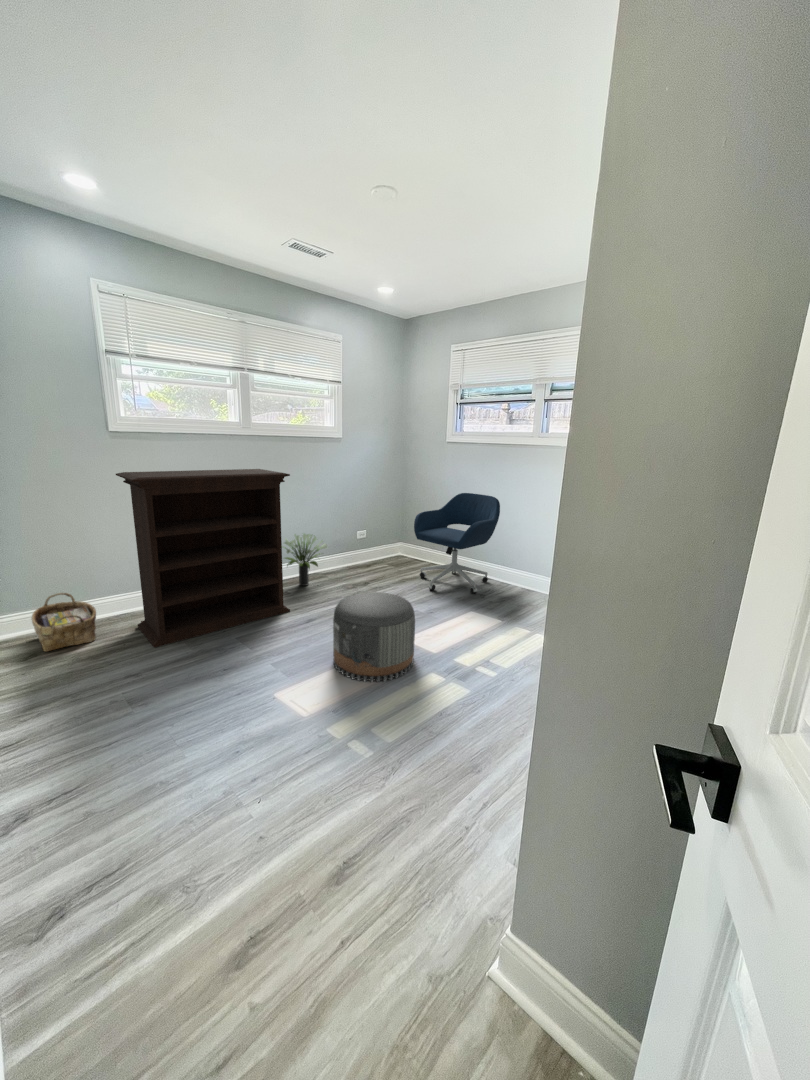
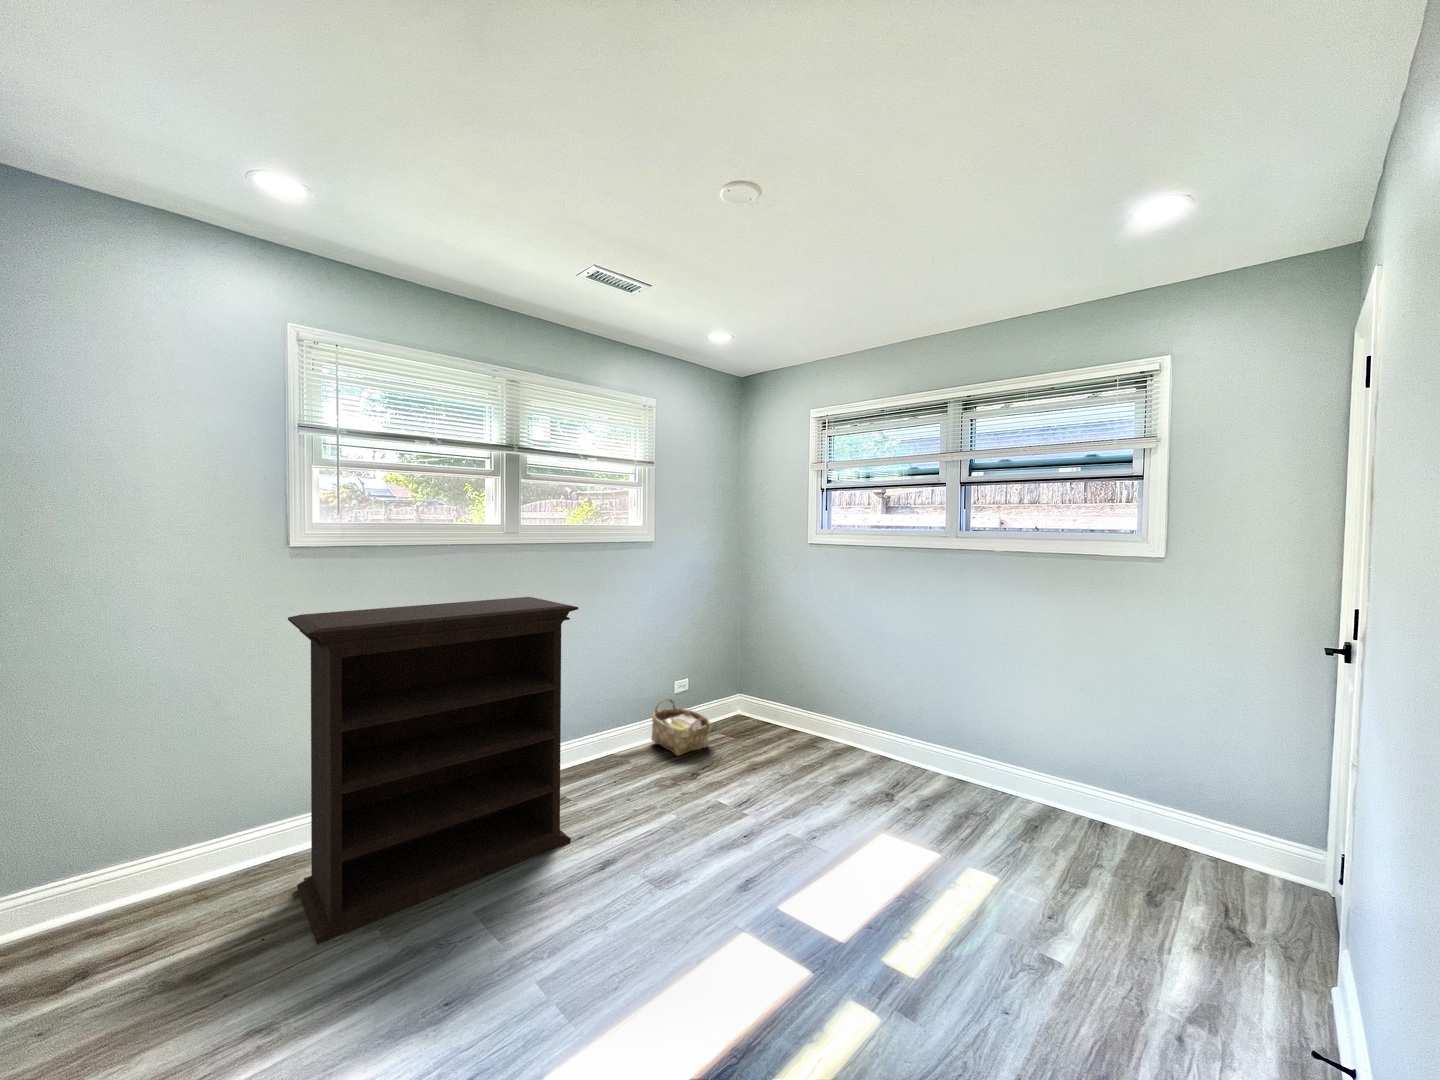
office chair: present [414,493,500,593] -> none [769,620,903,791]
potted plant: present [283,533,328,586] -> none [553,693,634,782]
pouf: present [333,592,415,682] -> none [655,822,808,1033]
woven basket: present [32,593,96,651] -> present [651,699,711,756]

